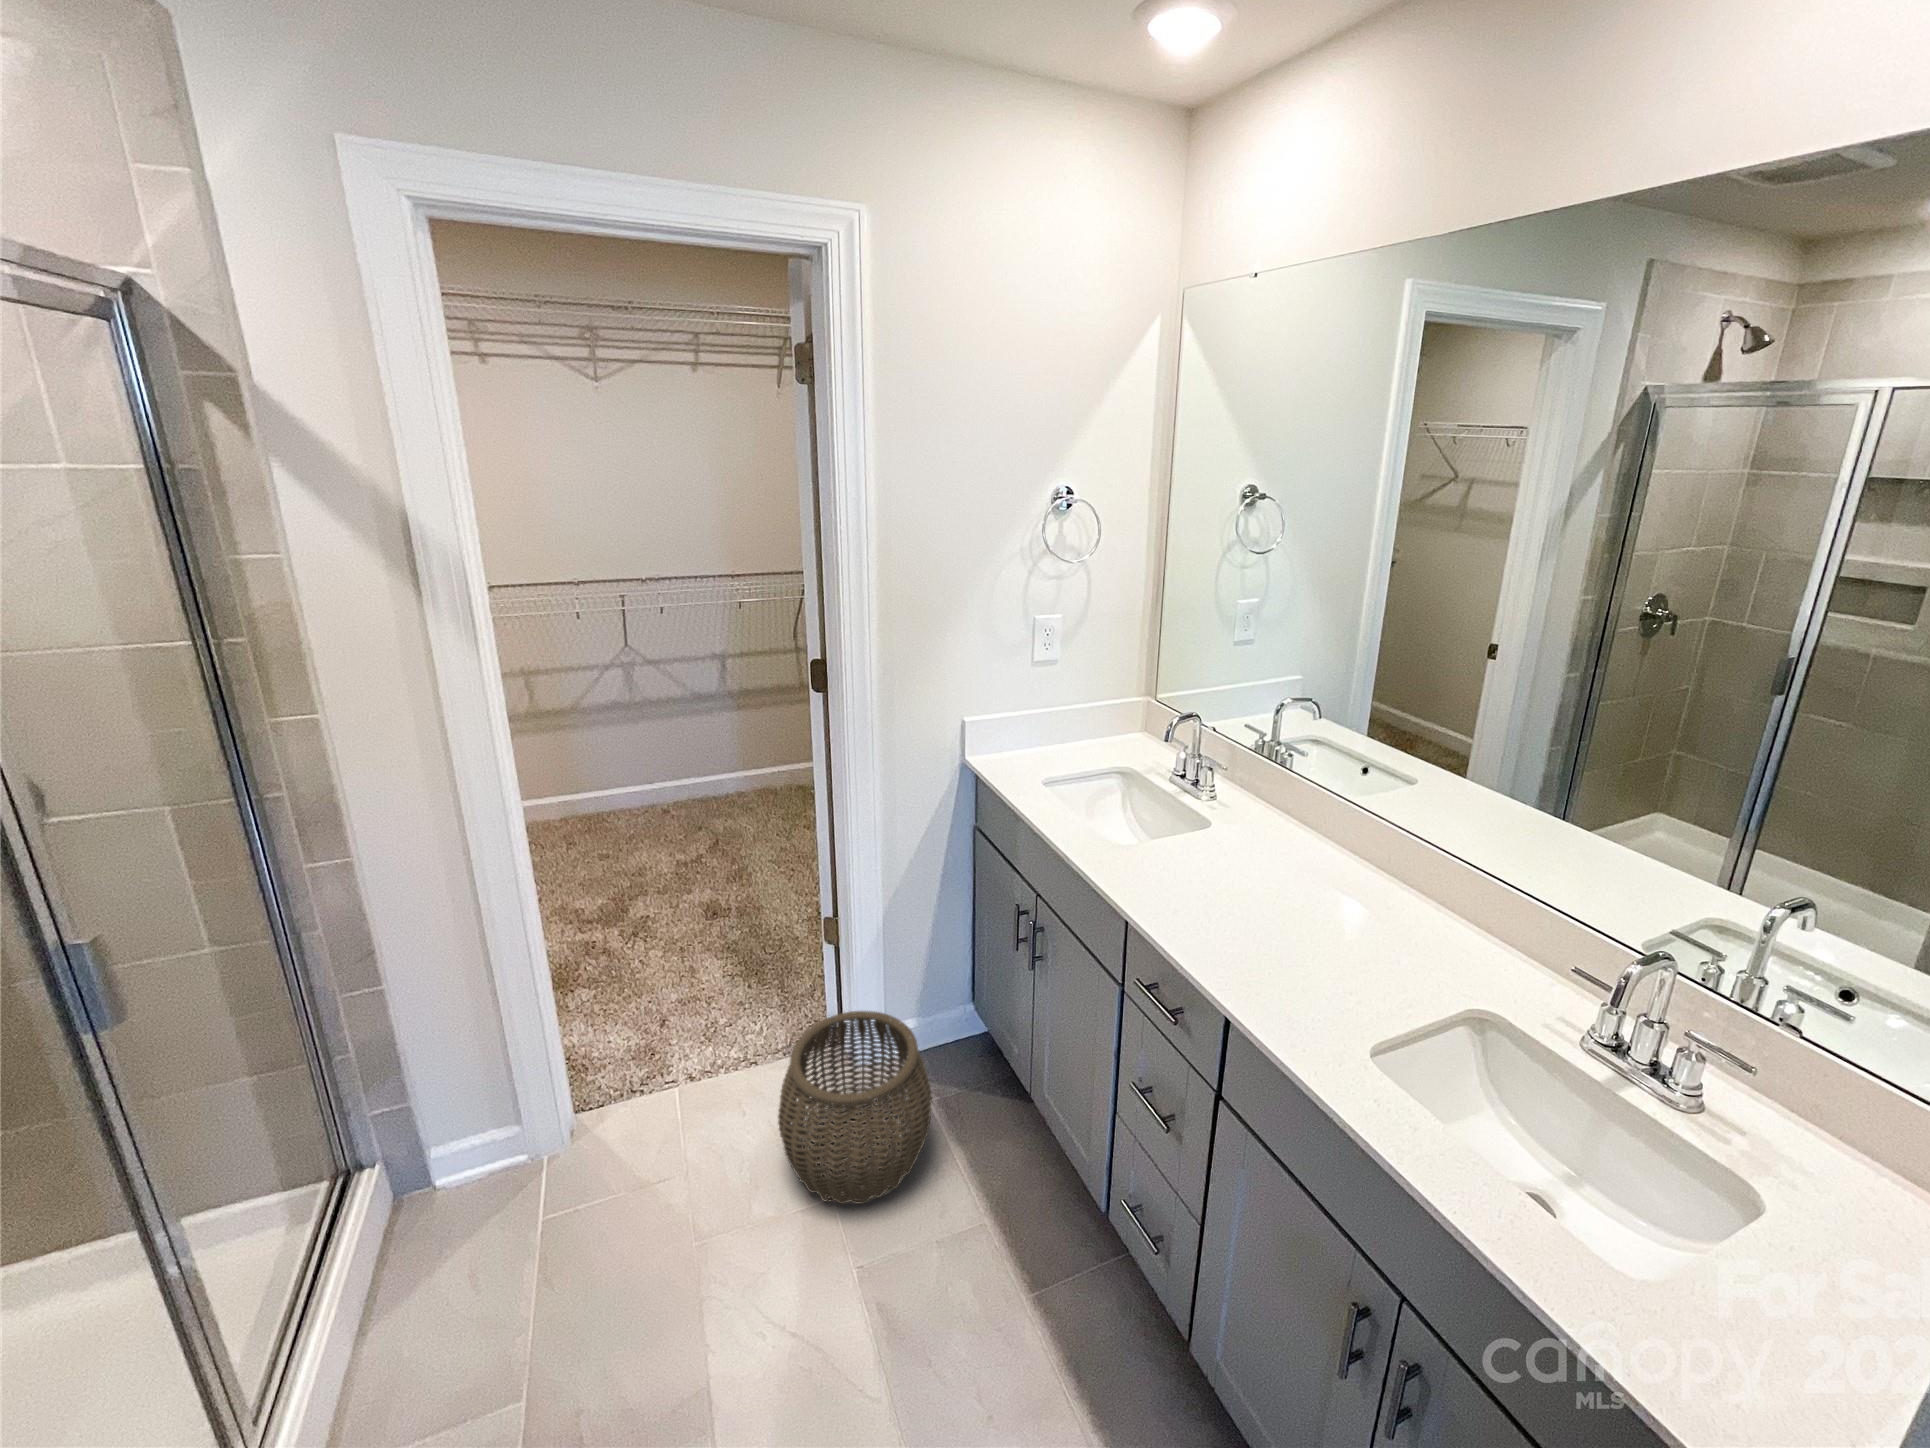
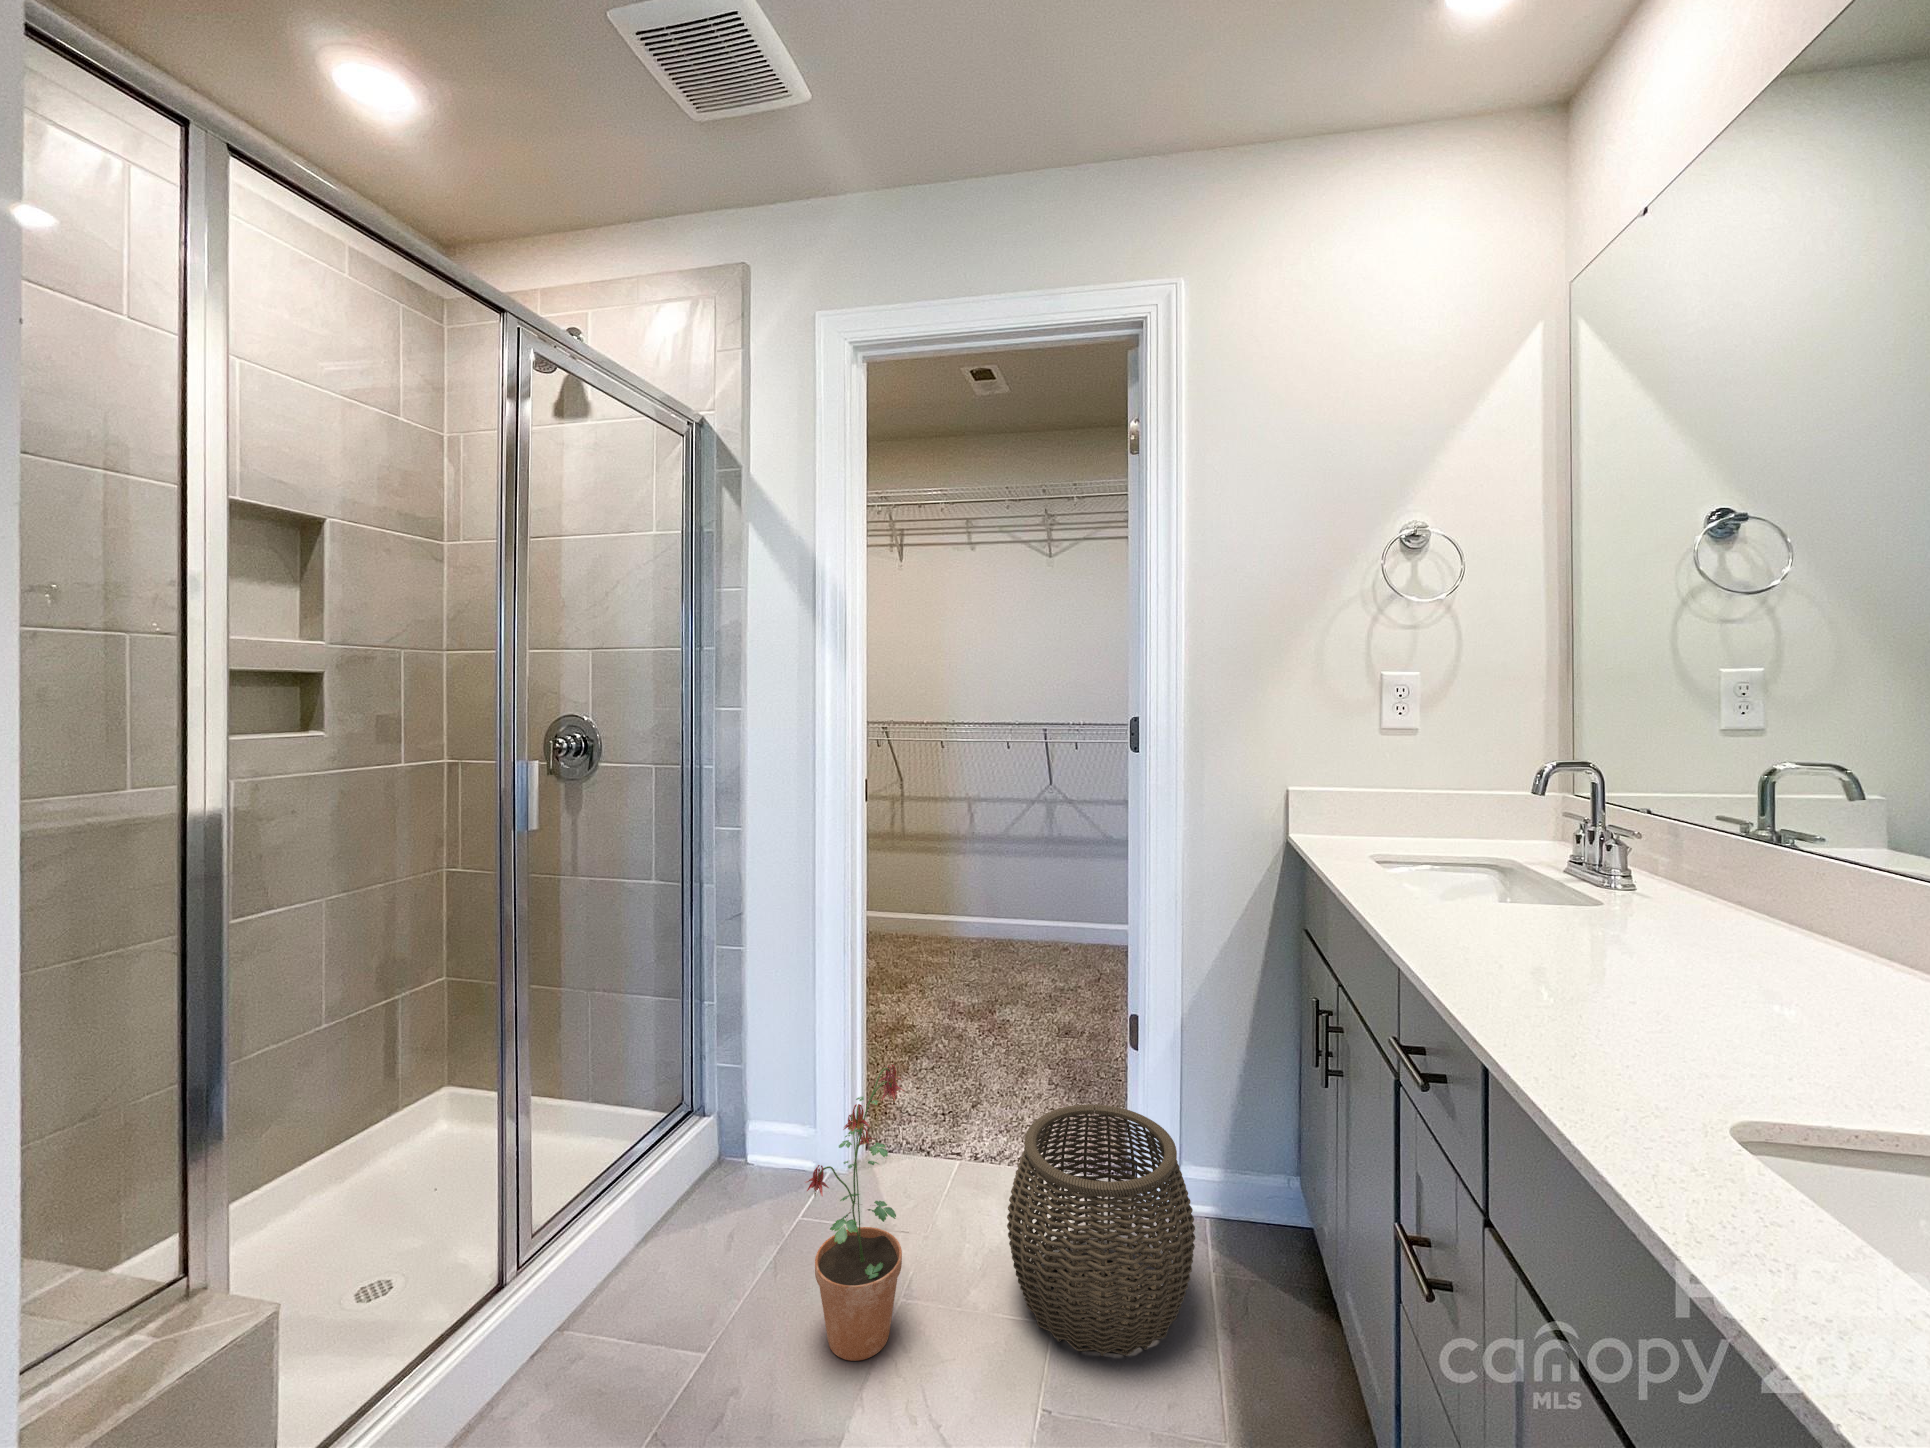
potted plant: none [611,1074,712,1321] -> present [806,1065,904,1361]

